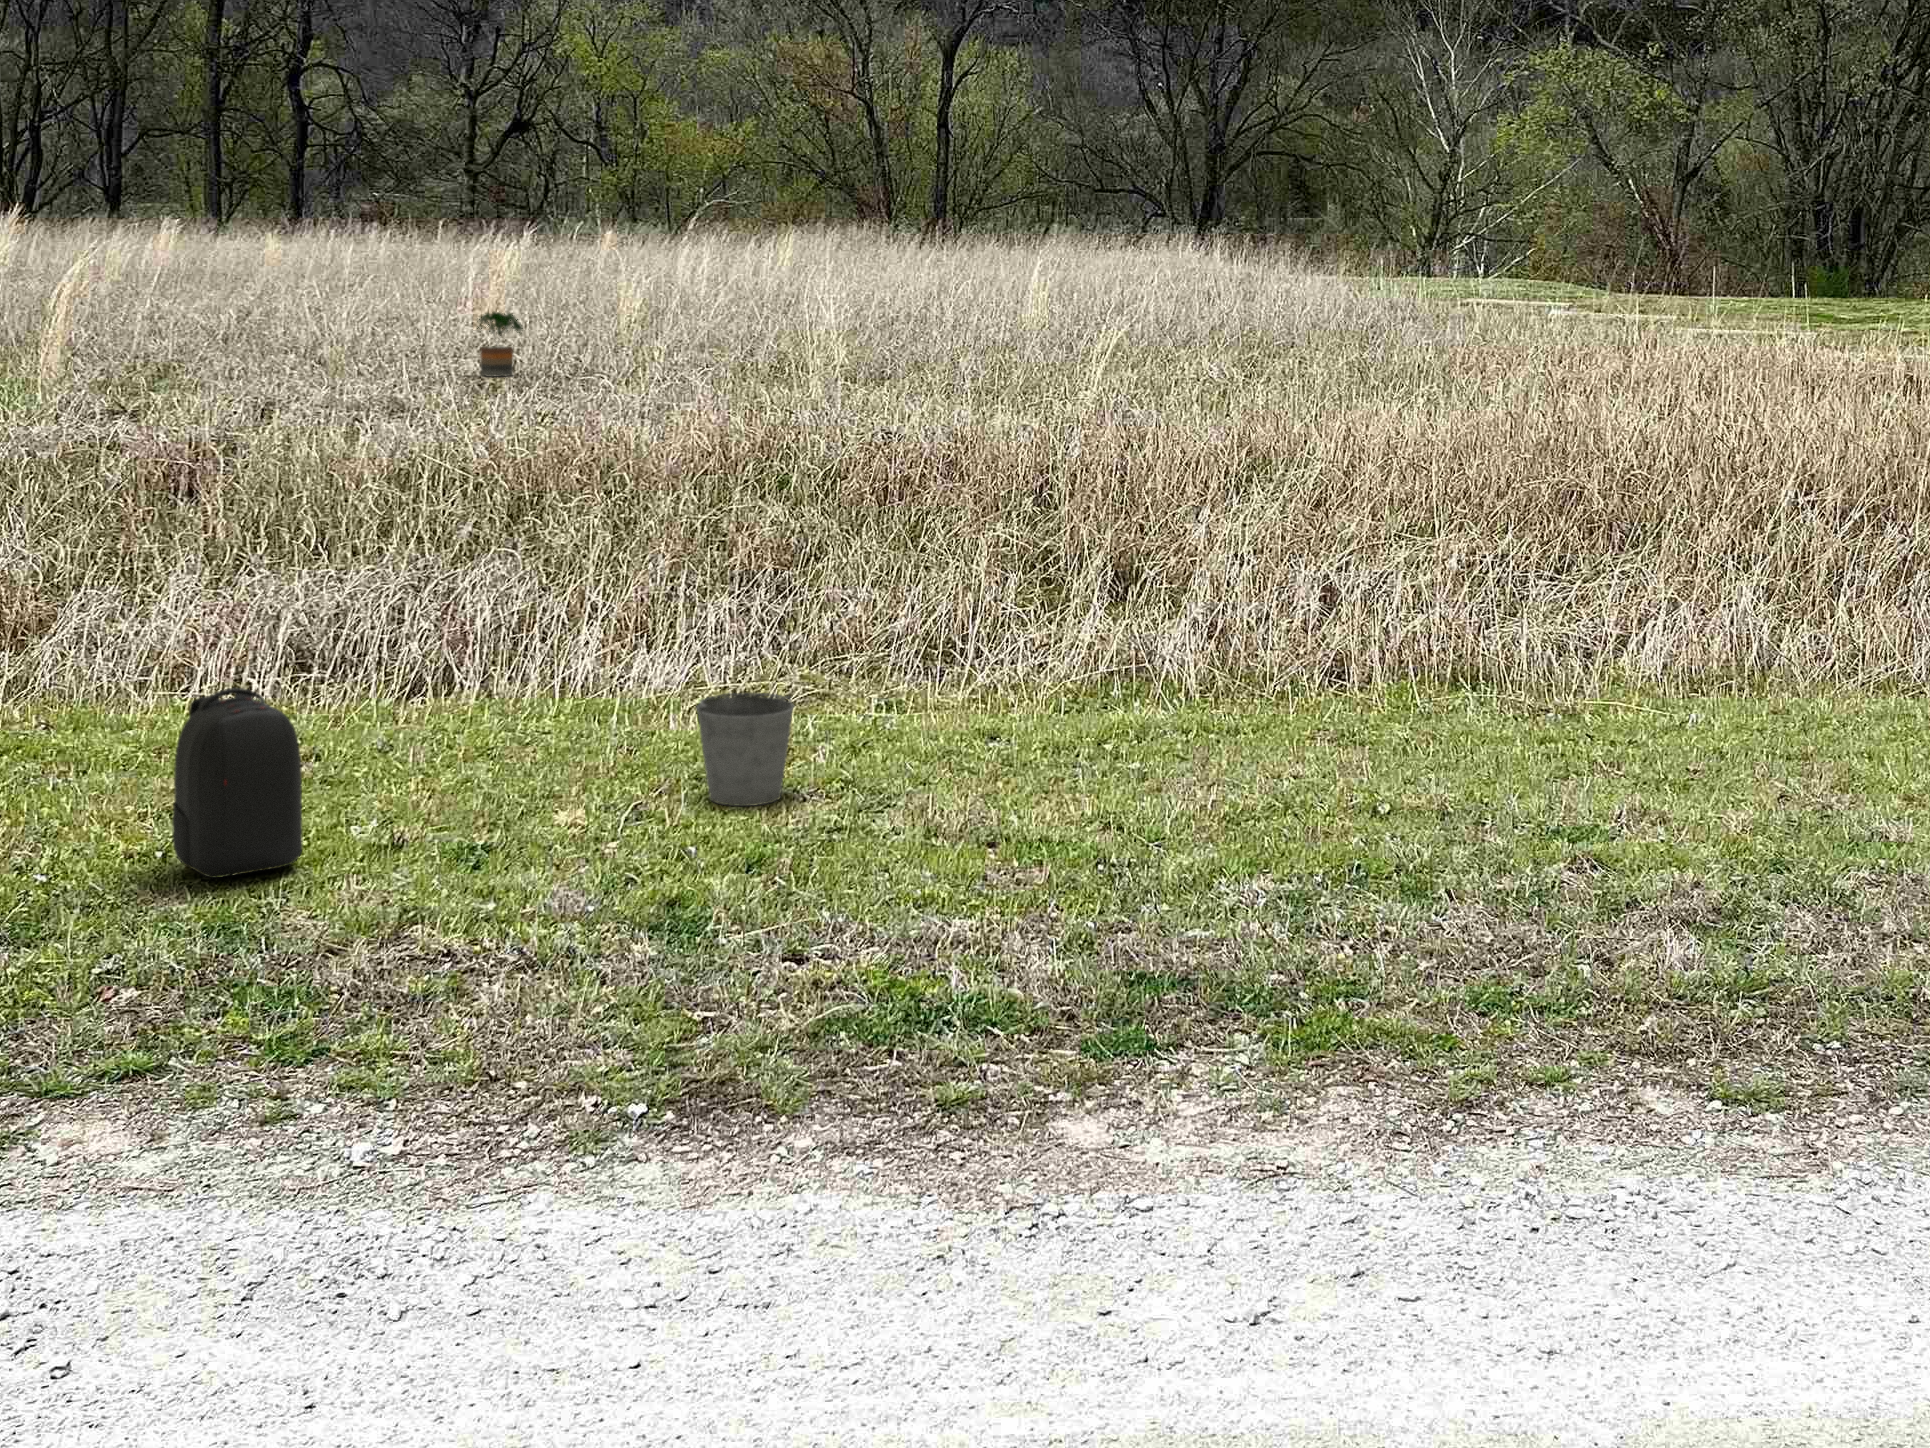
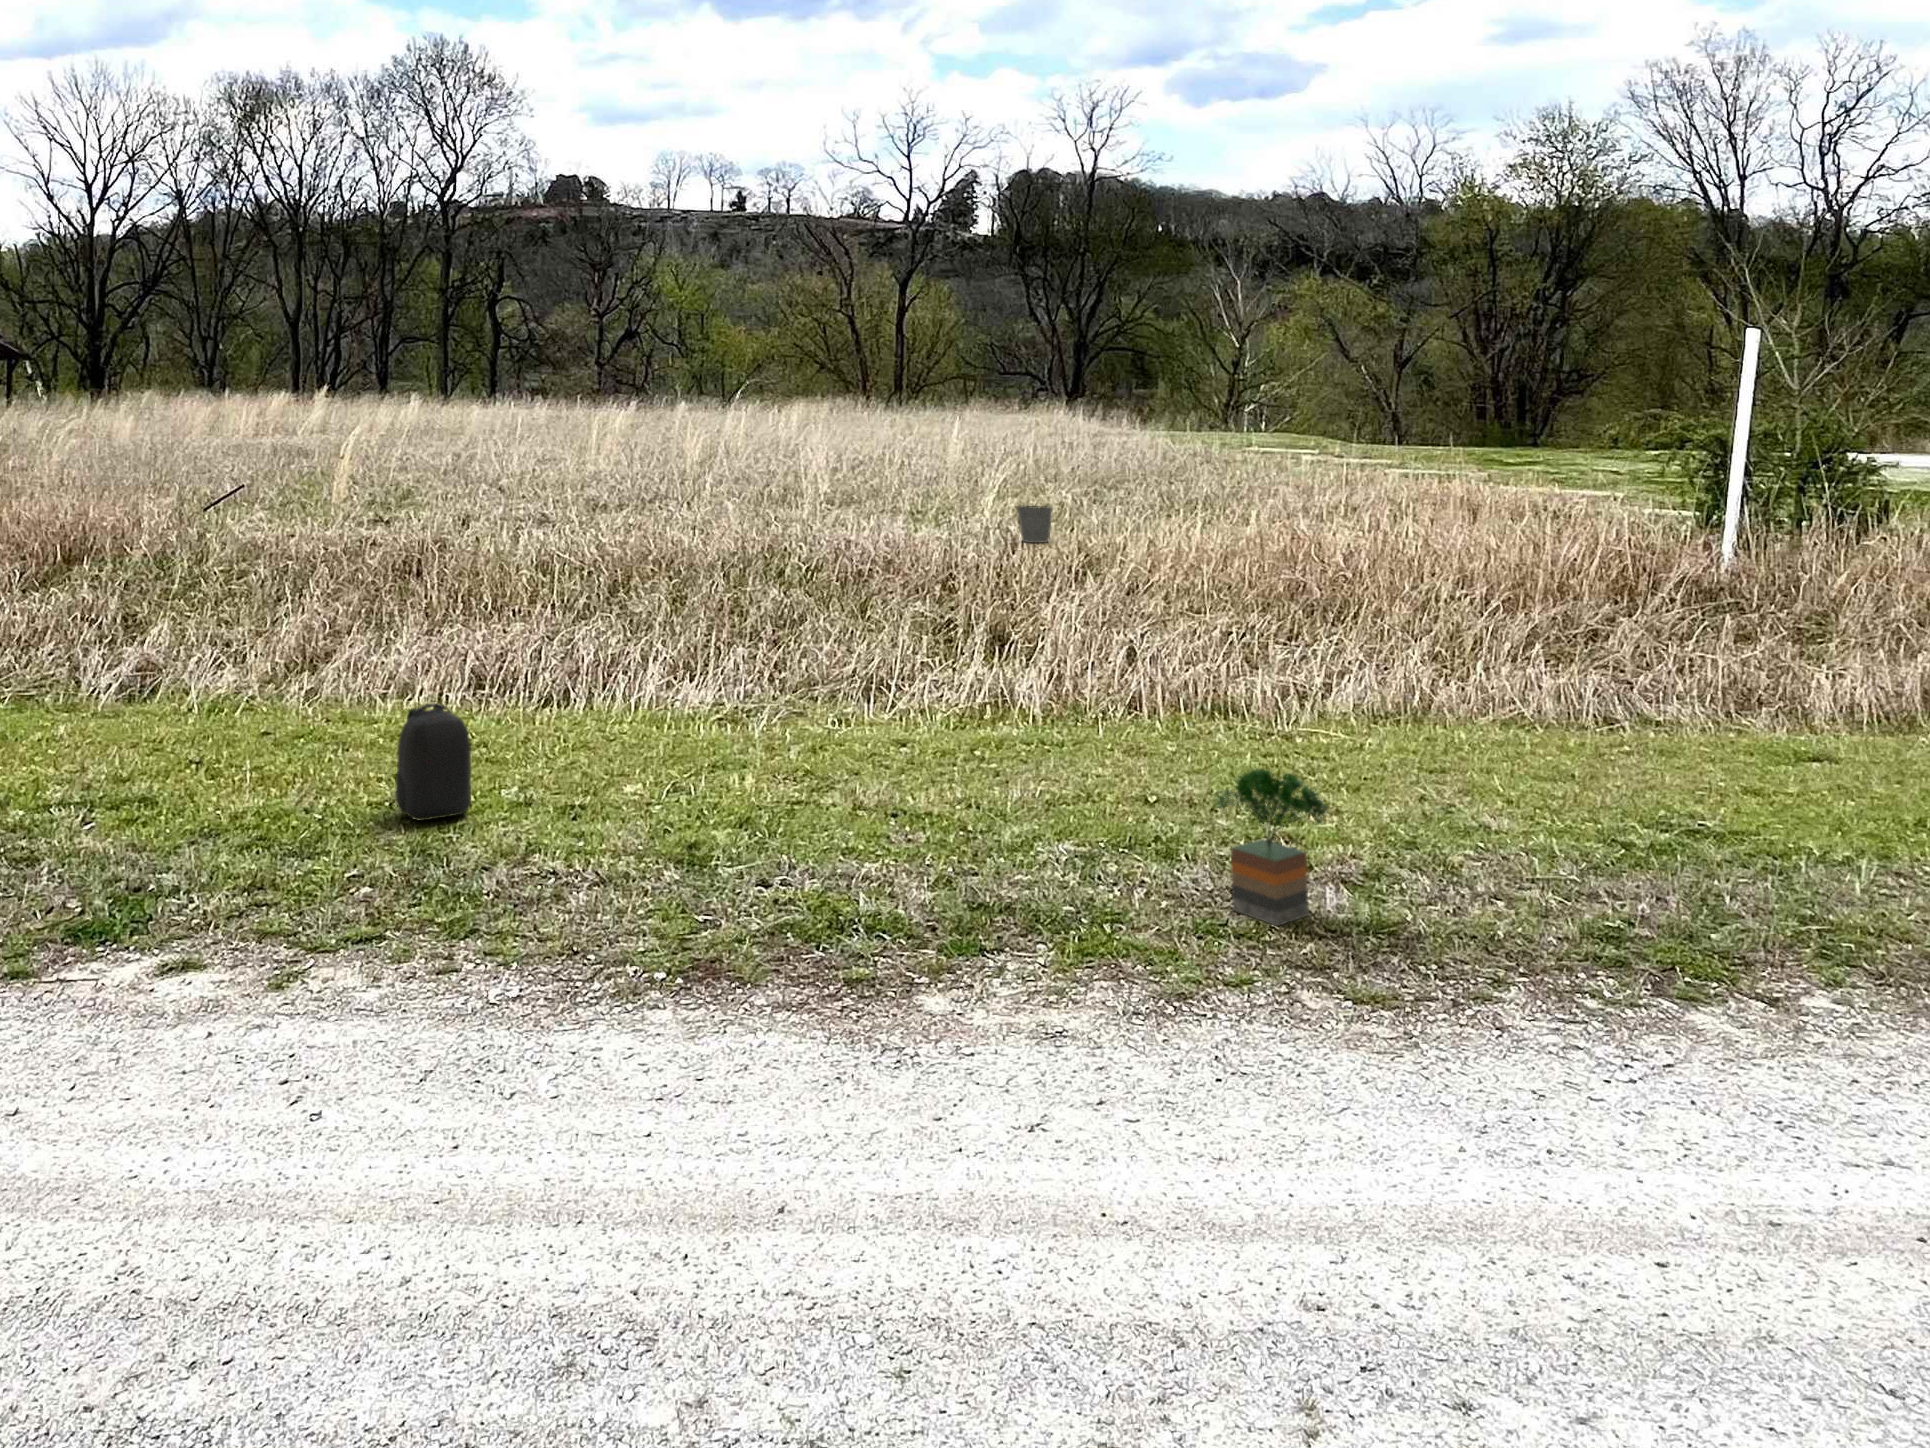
potted tree: present [477,312,523,377] -> present [1218,769,1328,926]
bucket: present [696,693,794,806] -> present [1017,506,1053,543]

